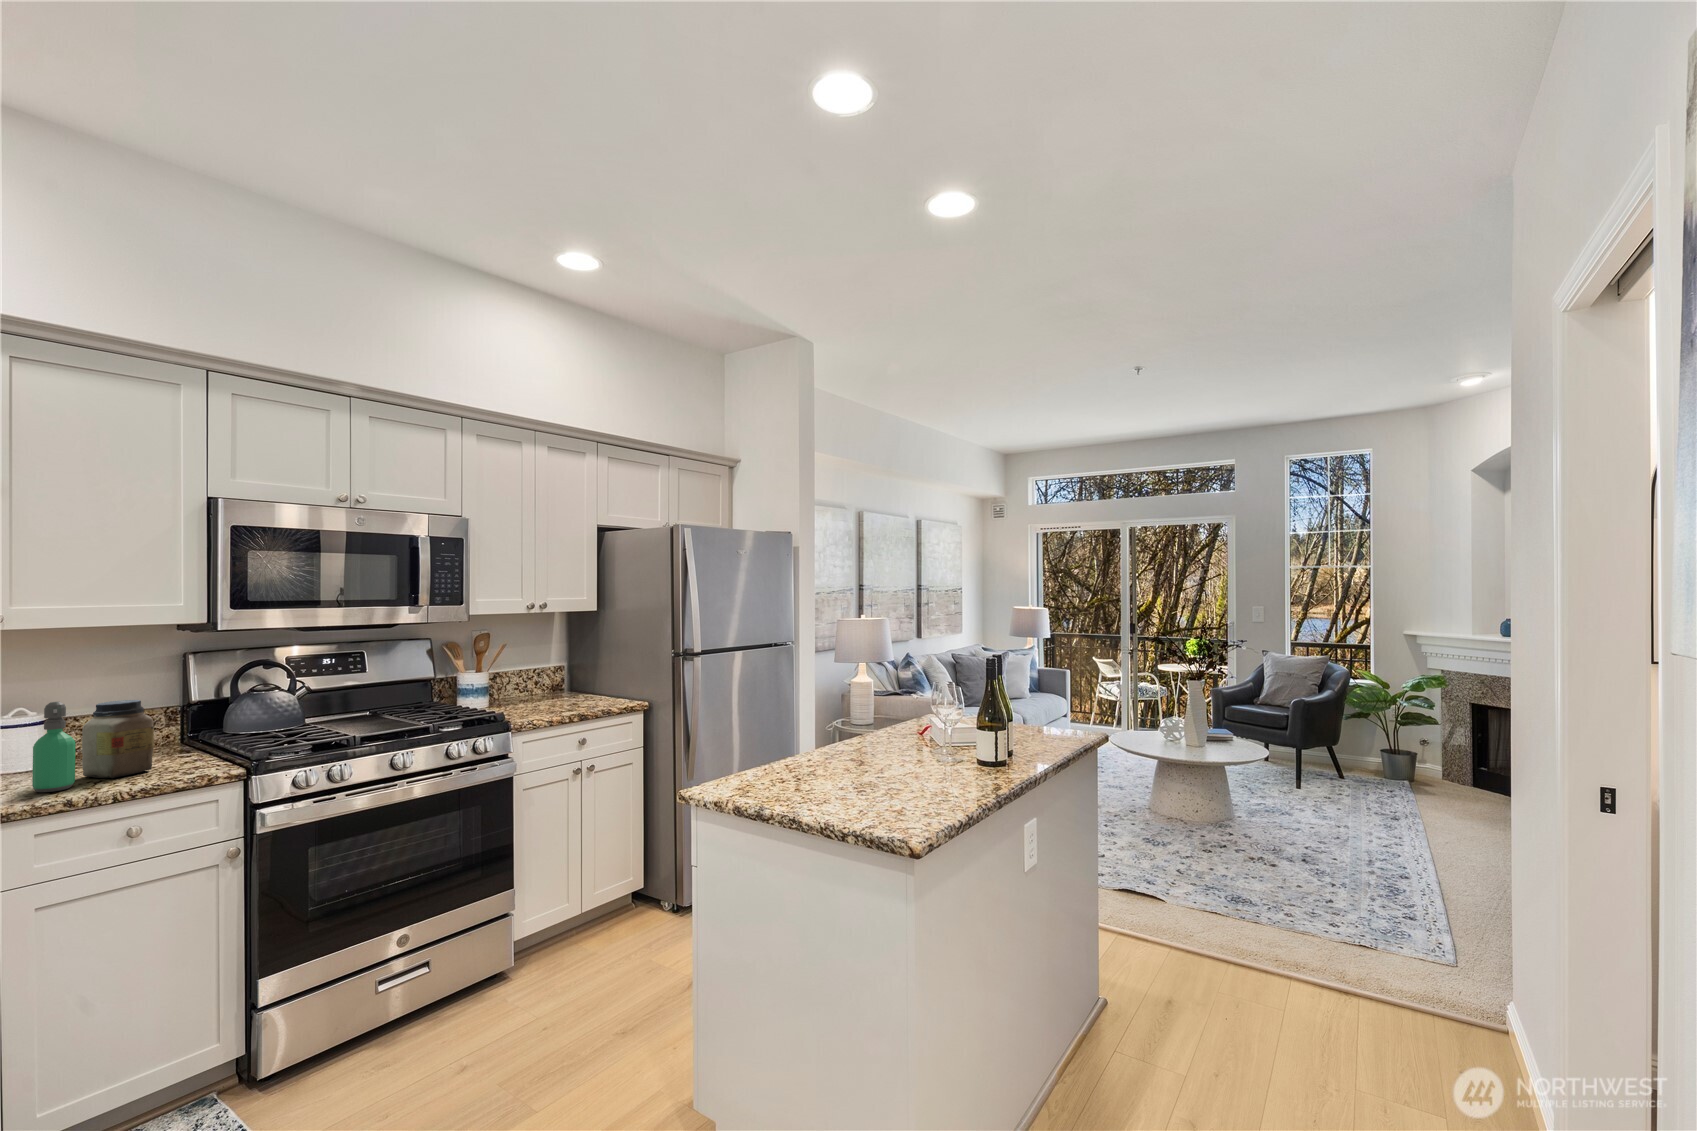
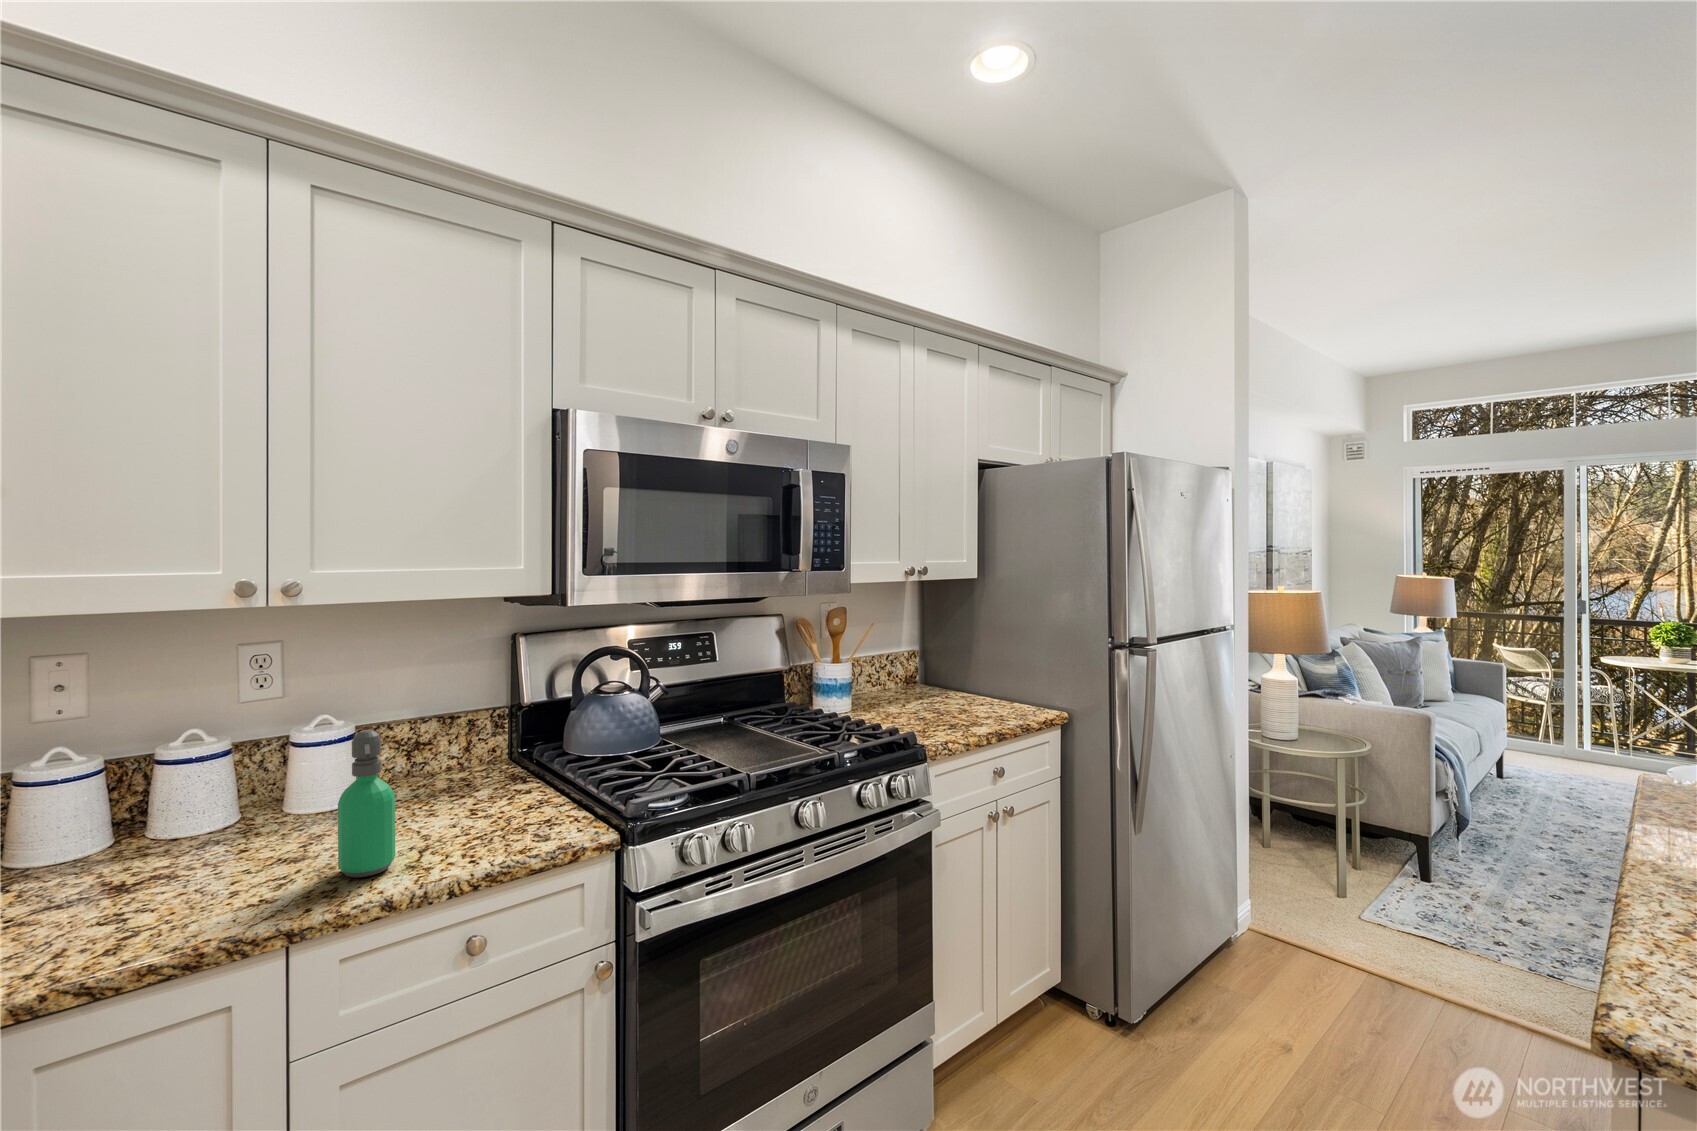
jar: present [82,700,154,778] -> none [401,716,493,845]

